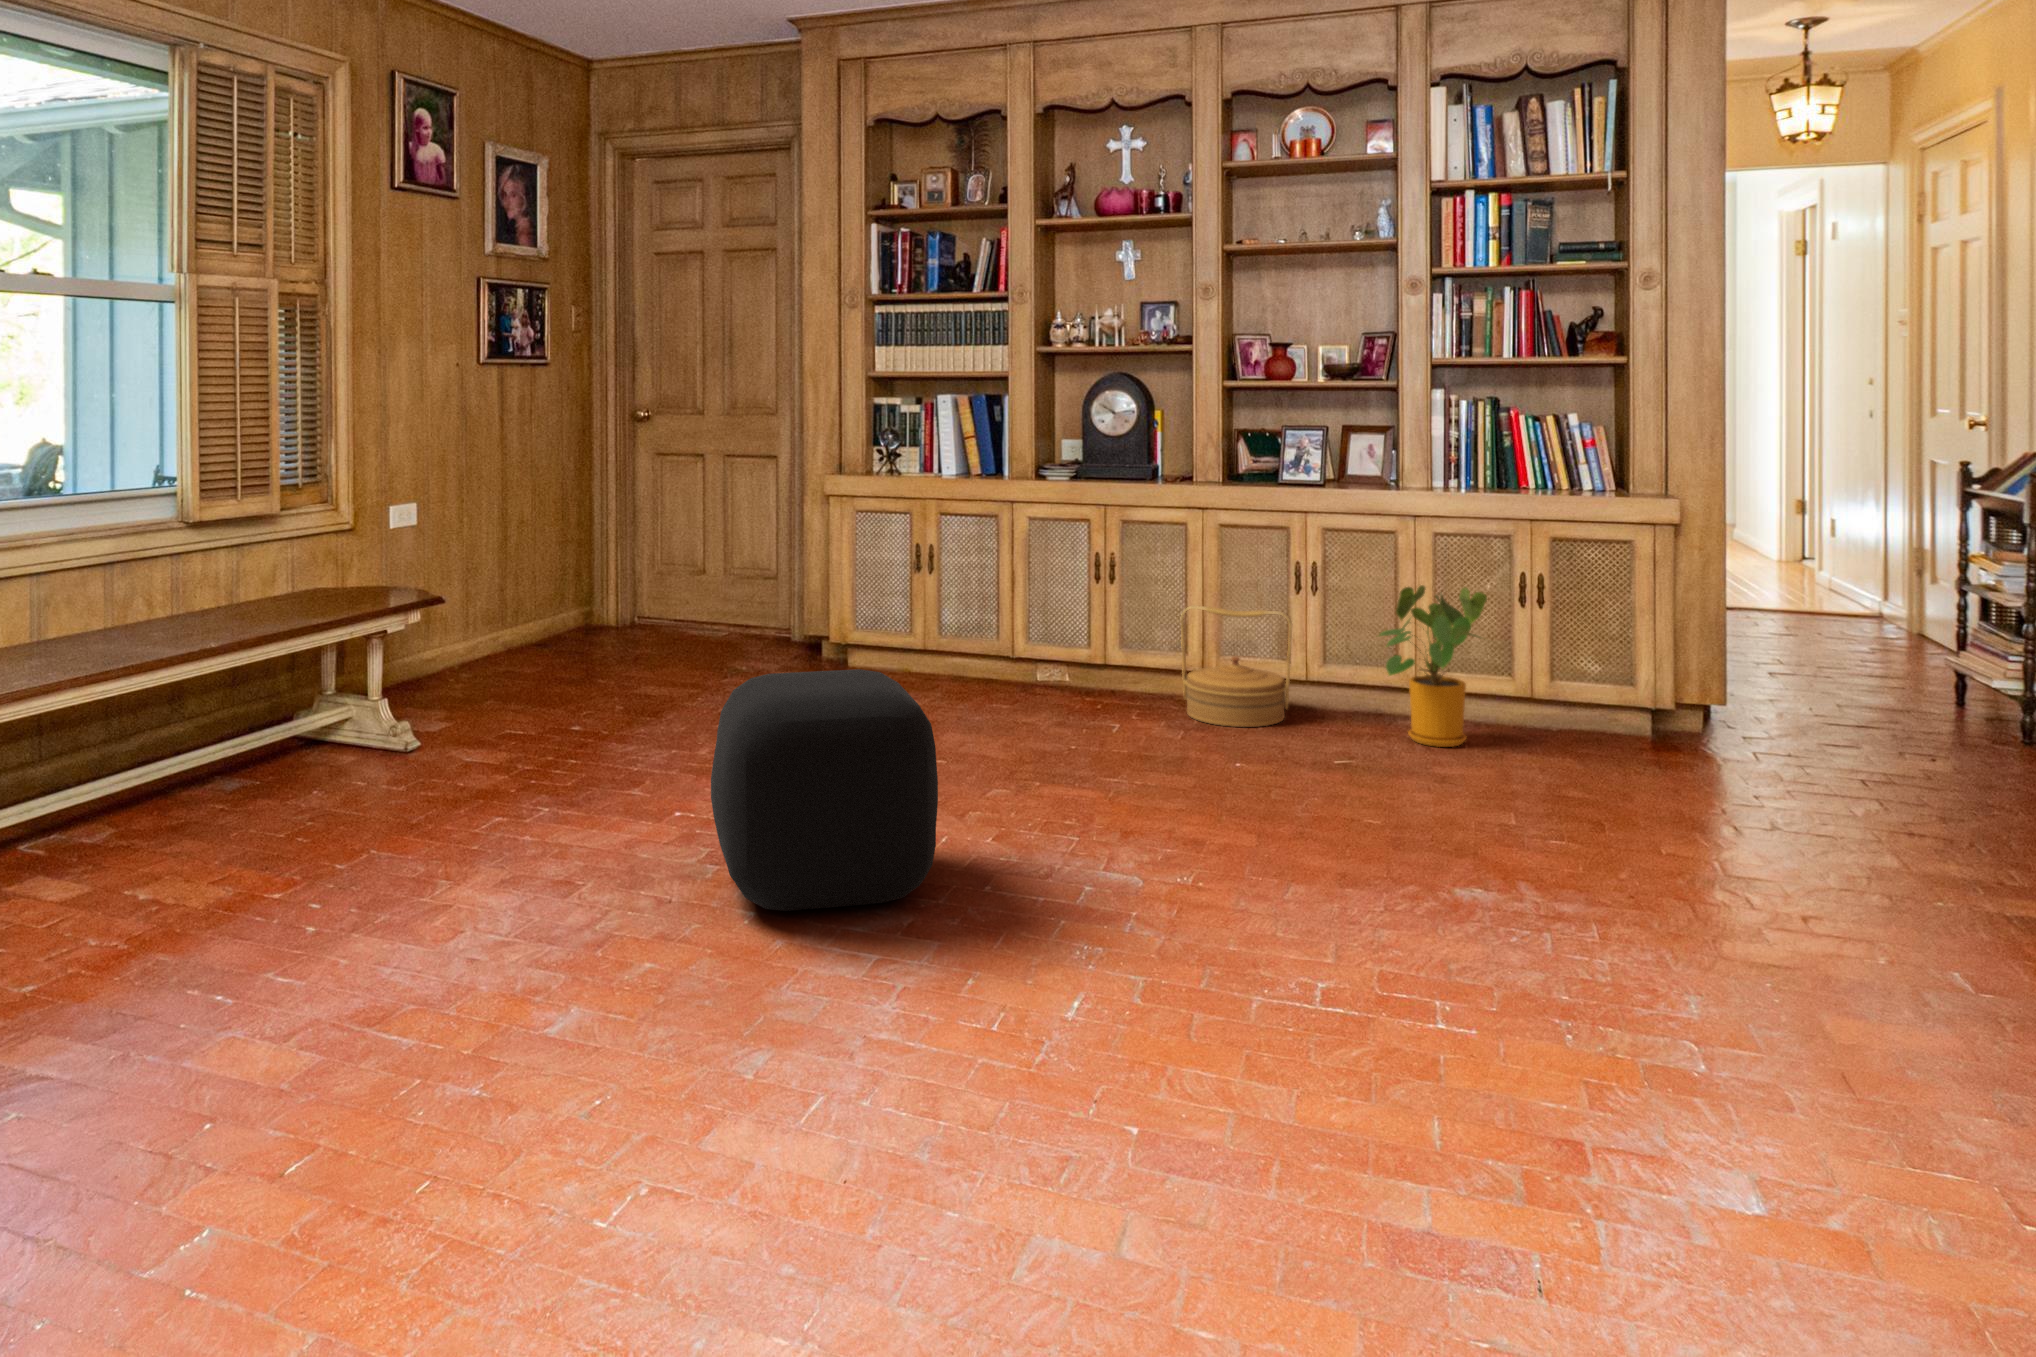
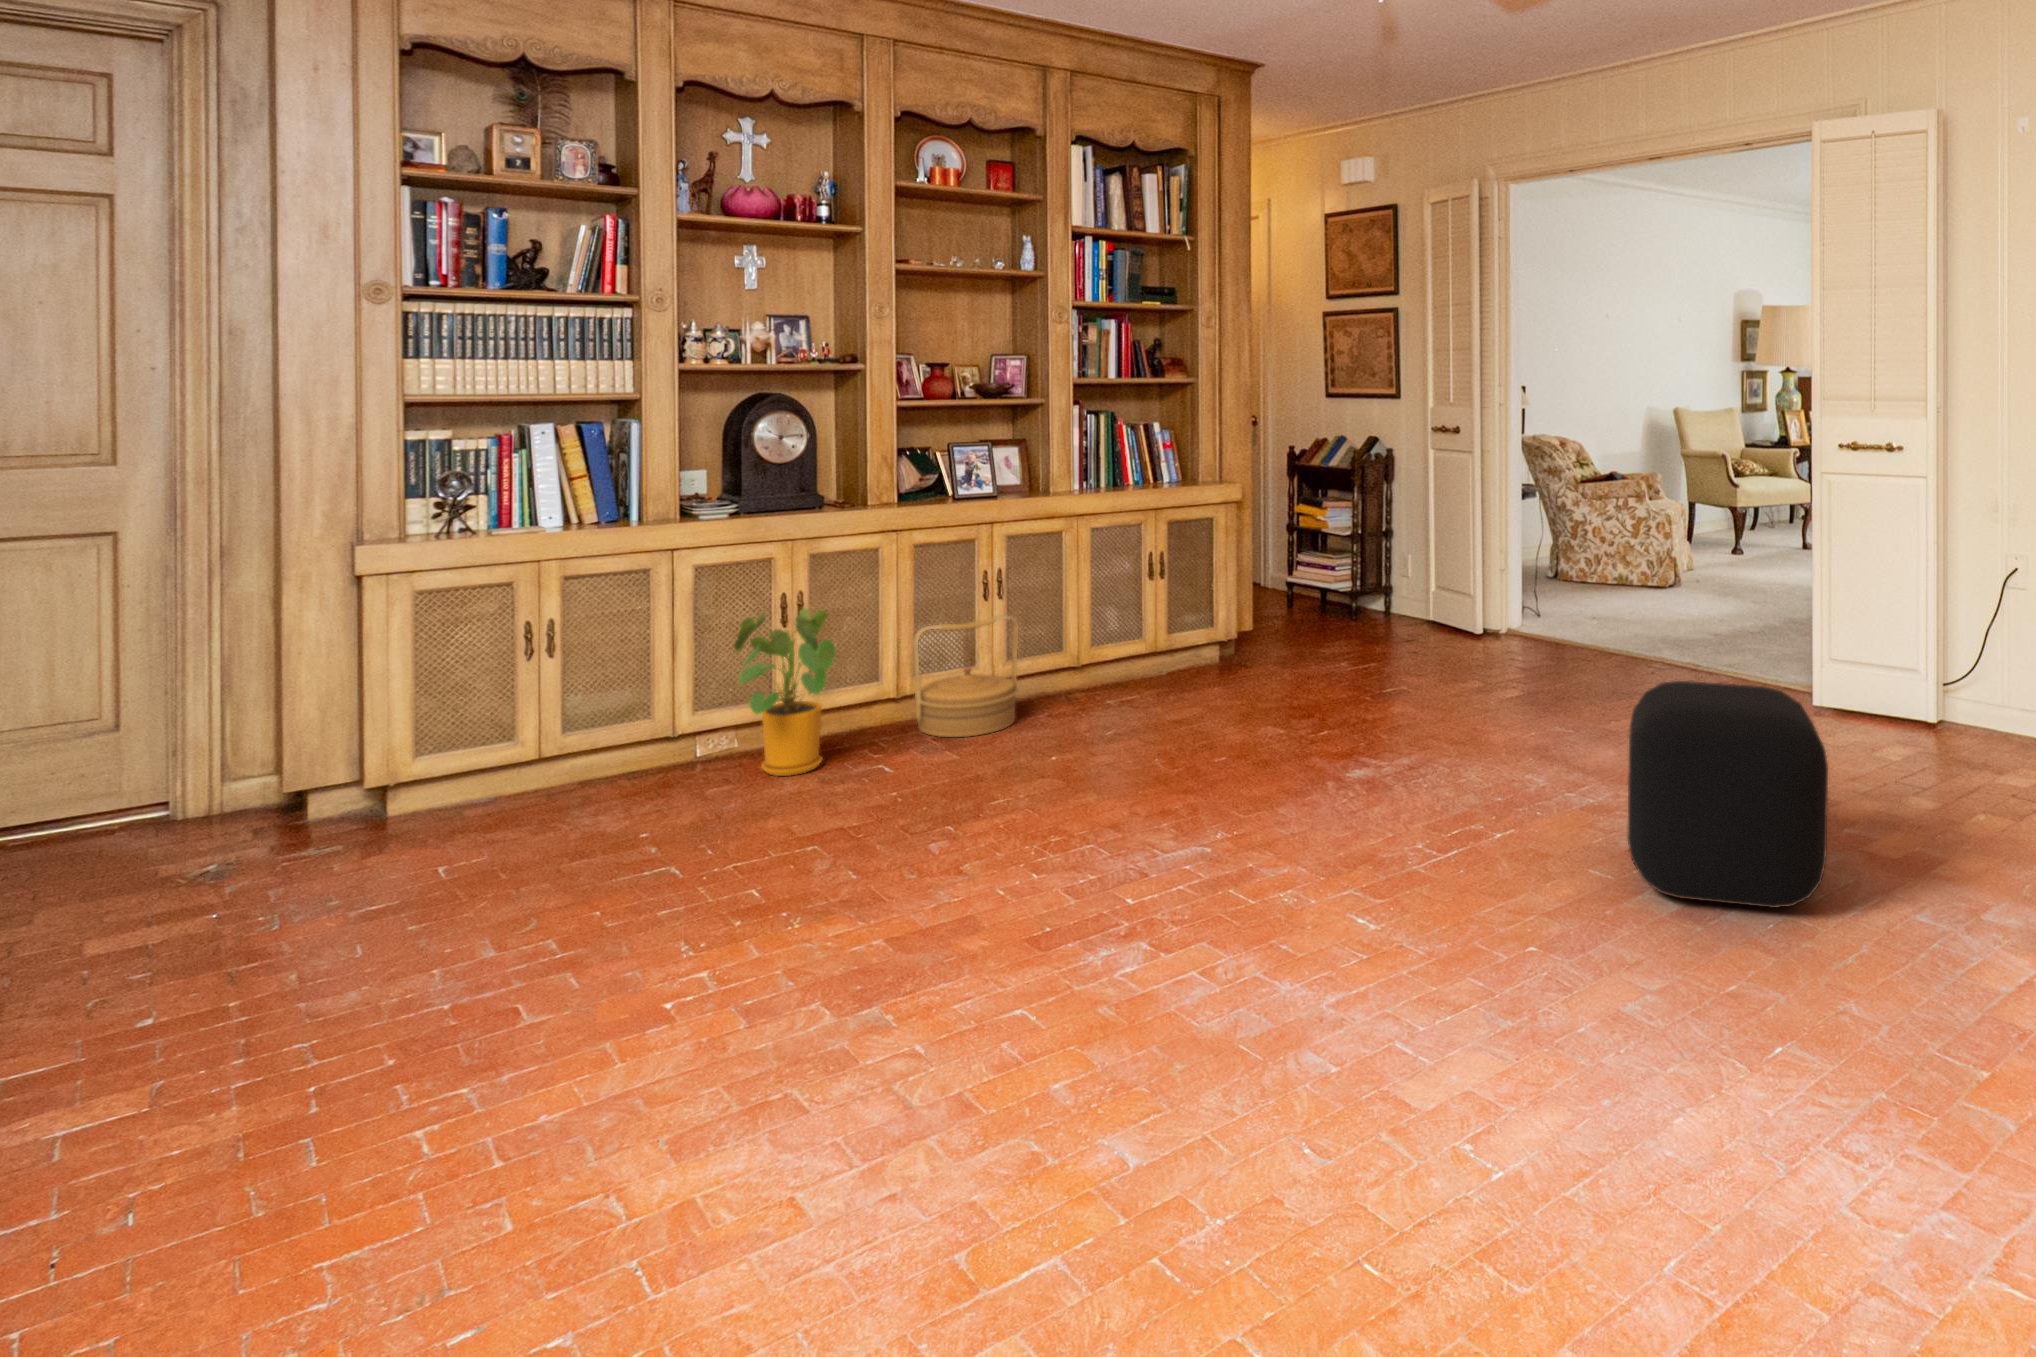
house plant: present [1380,585,1487,747] -> present [734,608,837,776]
ottoman: present [711,669,938,911] -> present [1627,681,1828,908]

